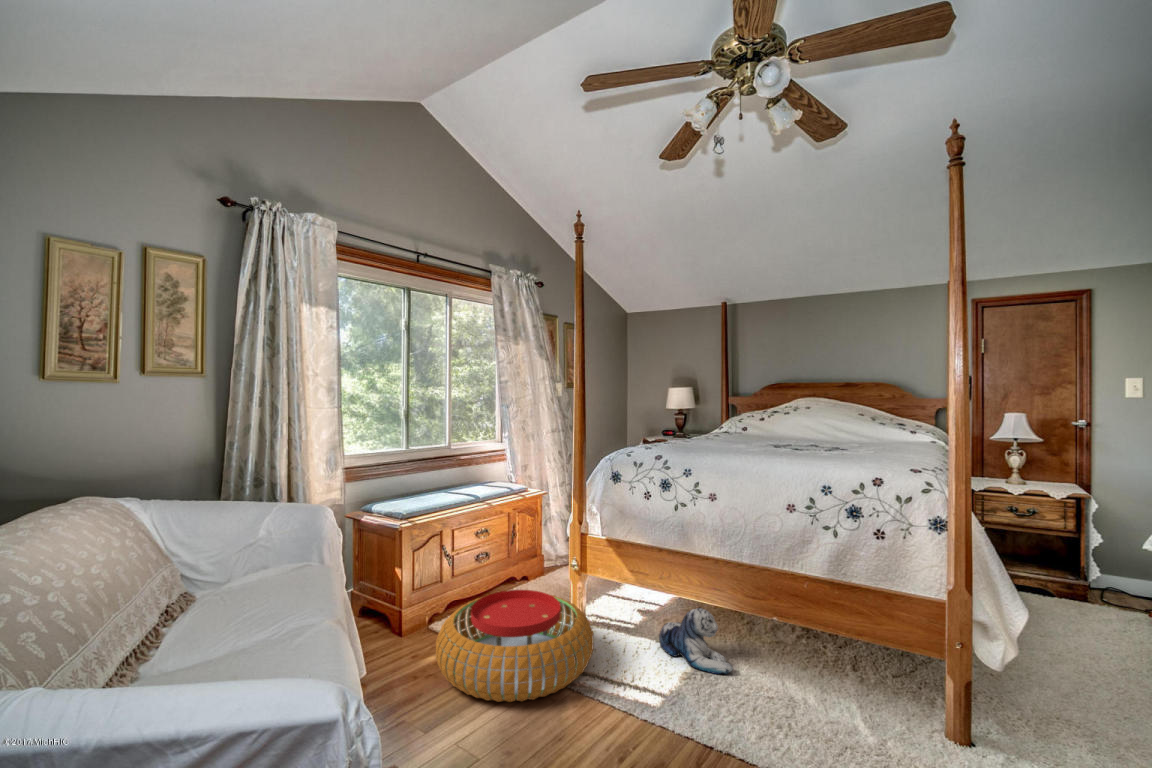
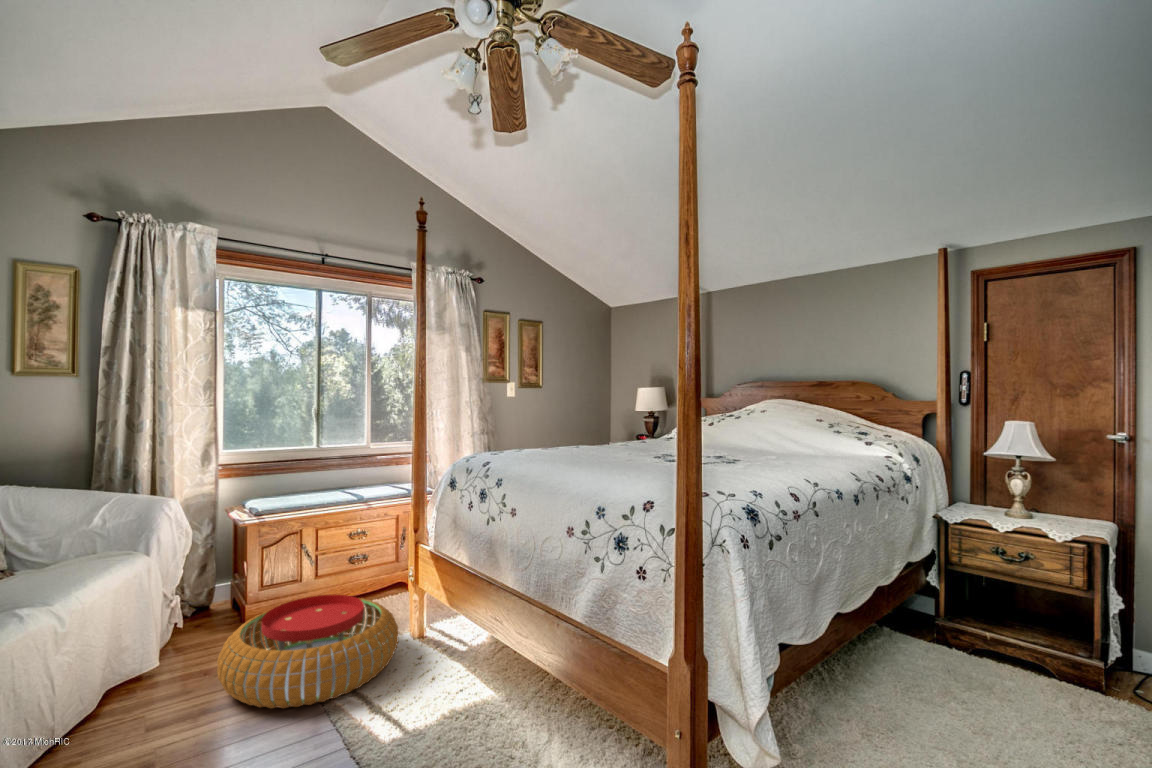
plush toy: present [659,607,733,674] -> none [465,634,519,713]

